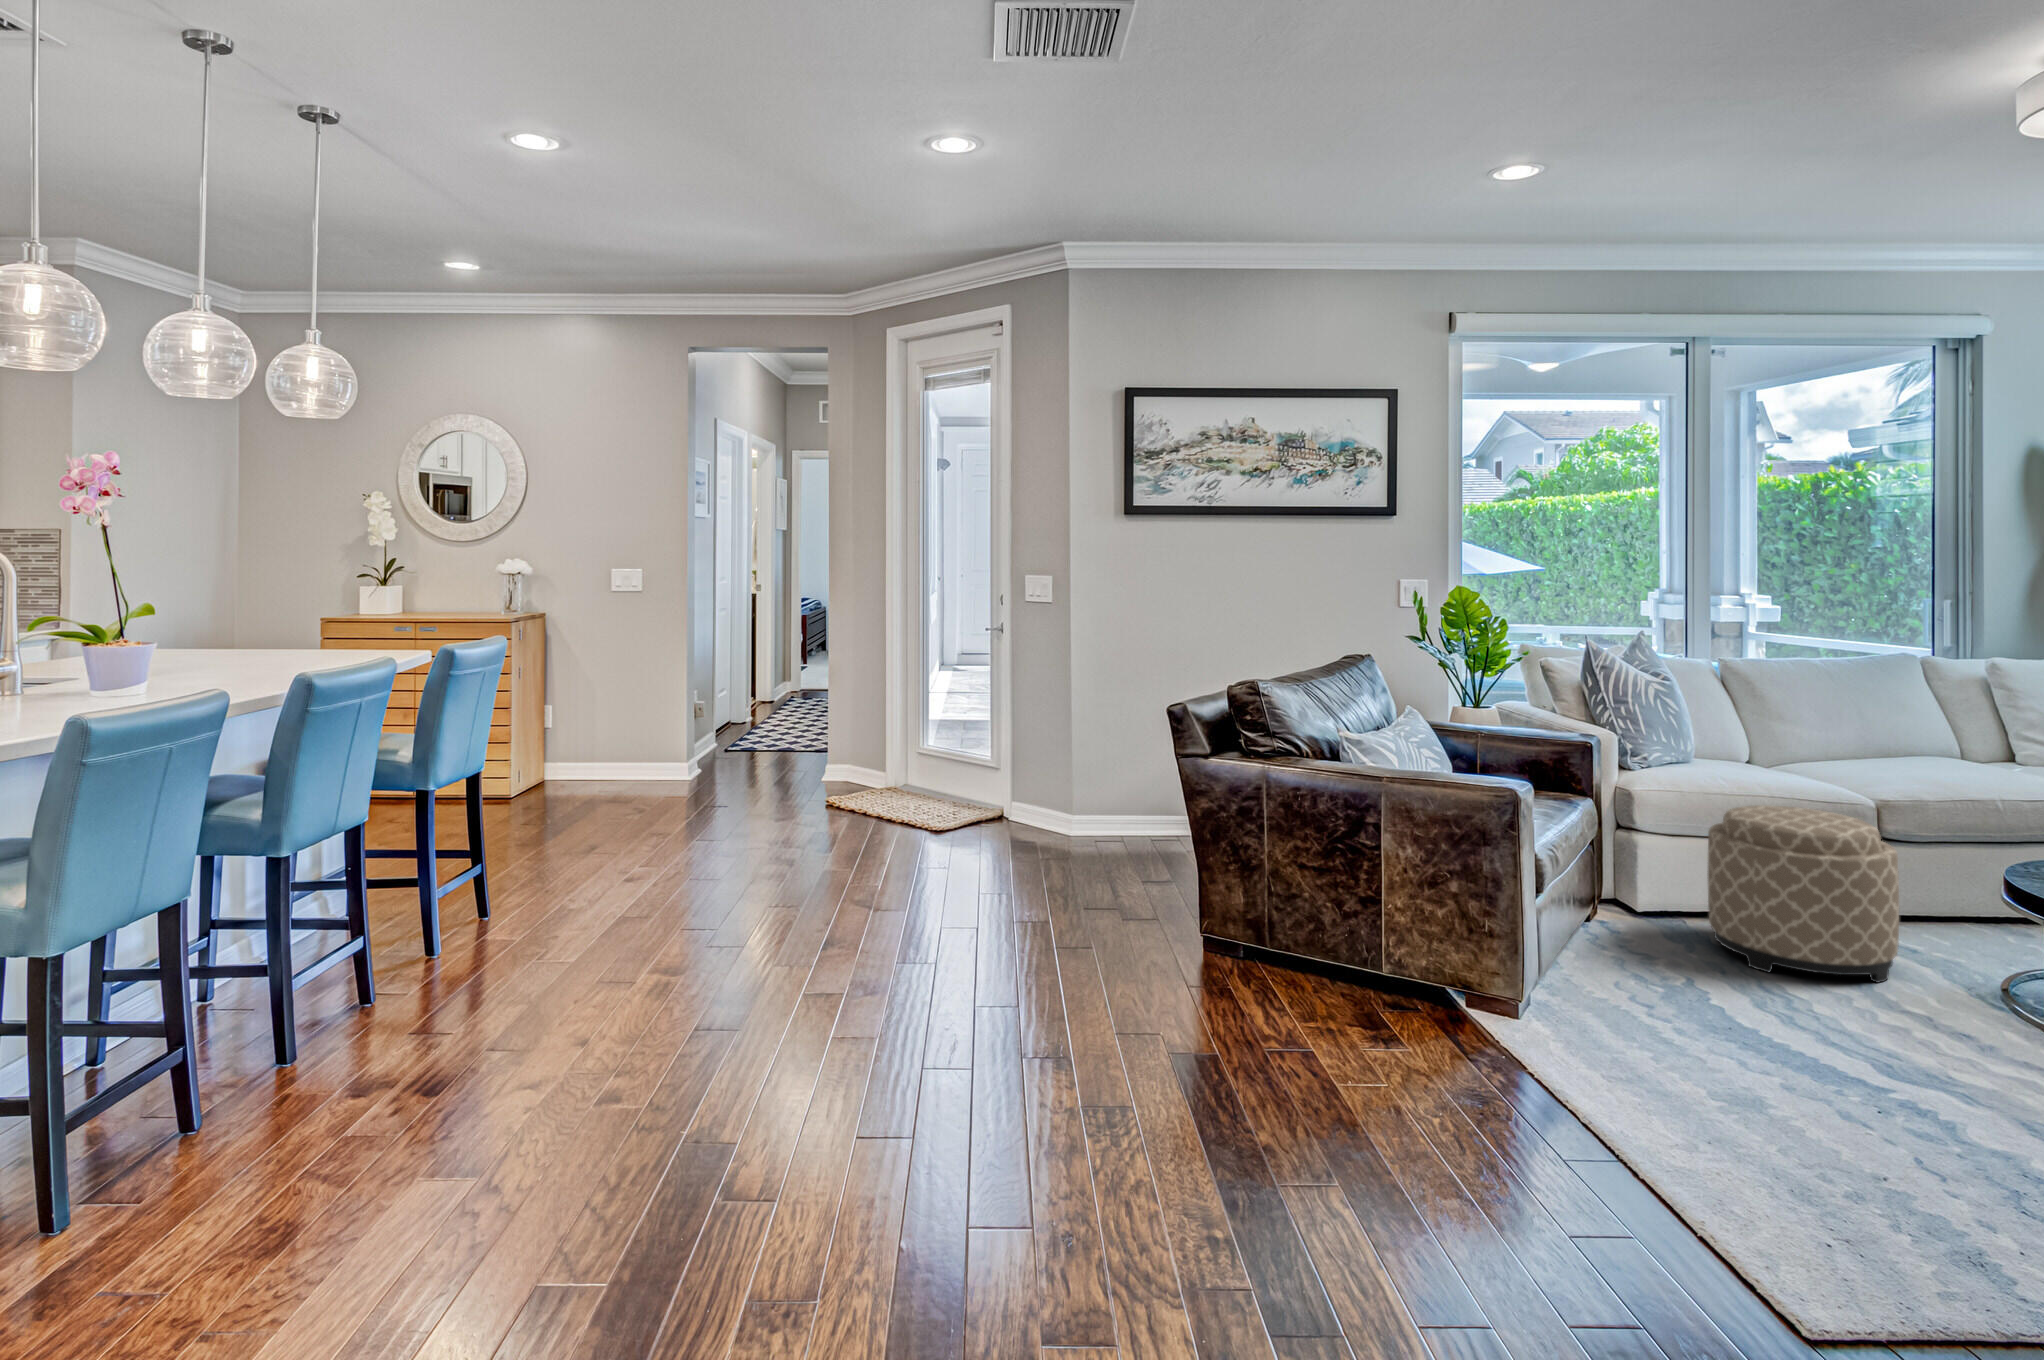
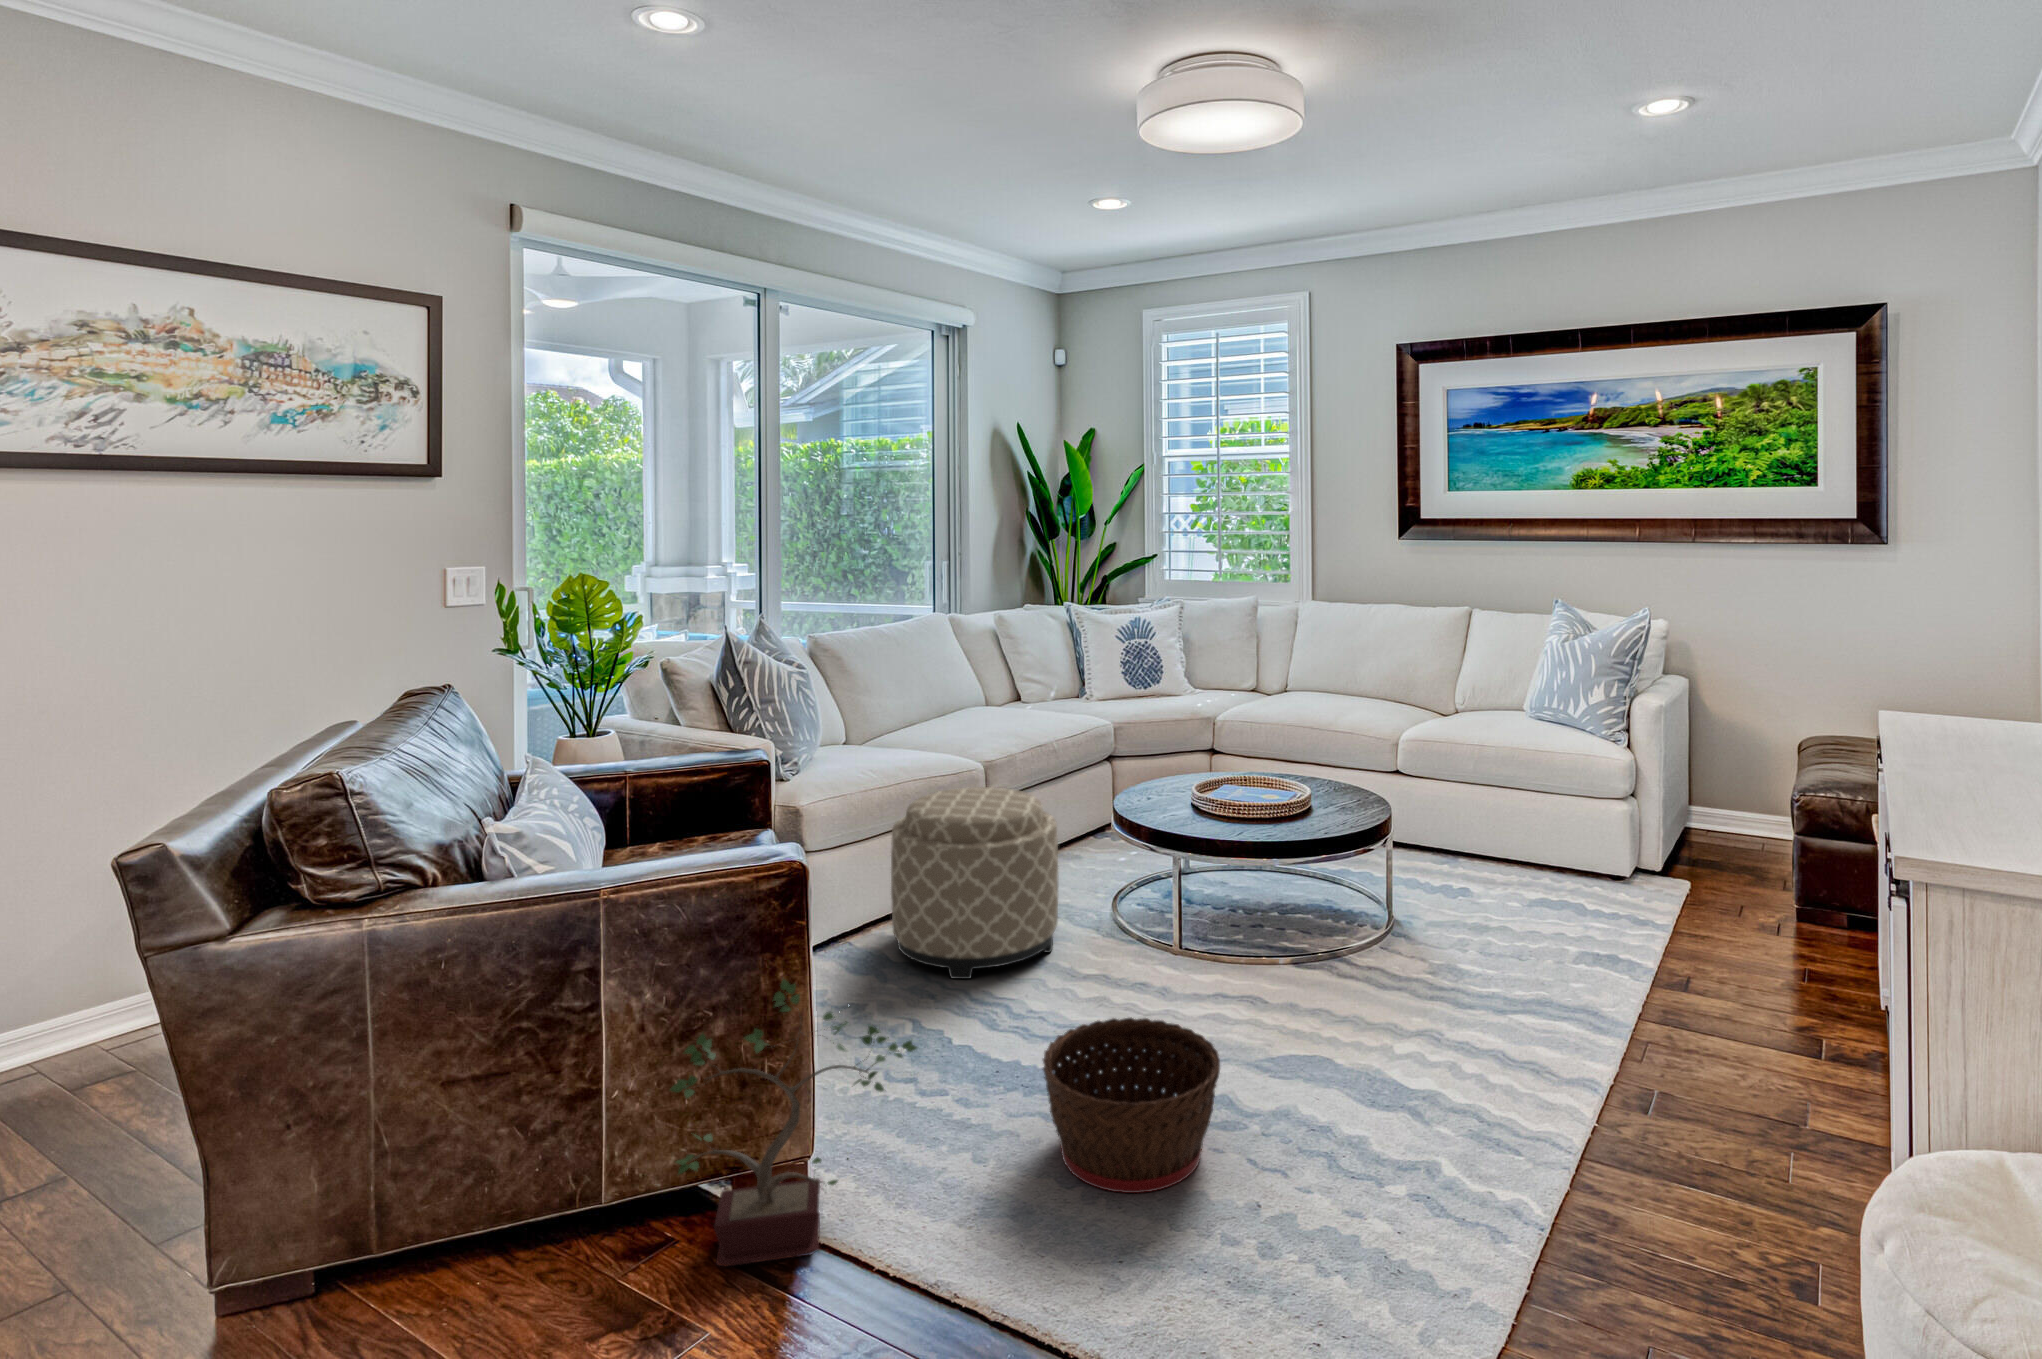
potted plant: none [1403,855,1562,1044] -> present [670,979,917,1266]
basket: none [1699,989,1887,1132] -> present [1043,1018,1220,1193]

